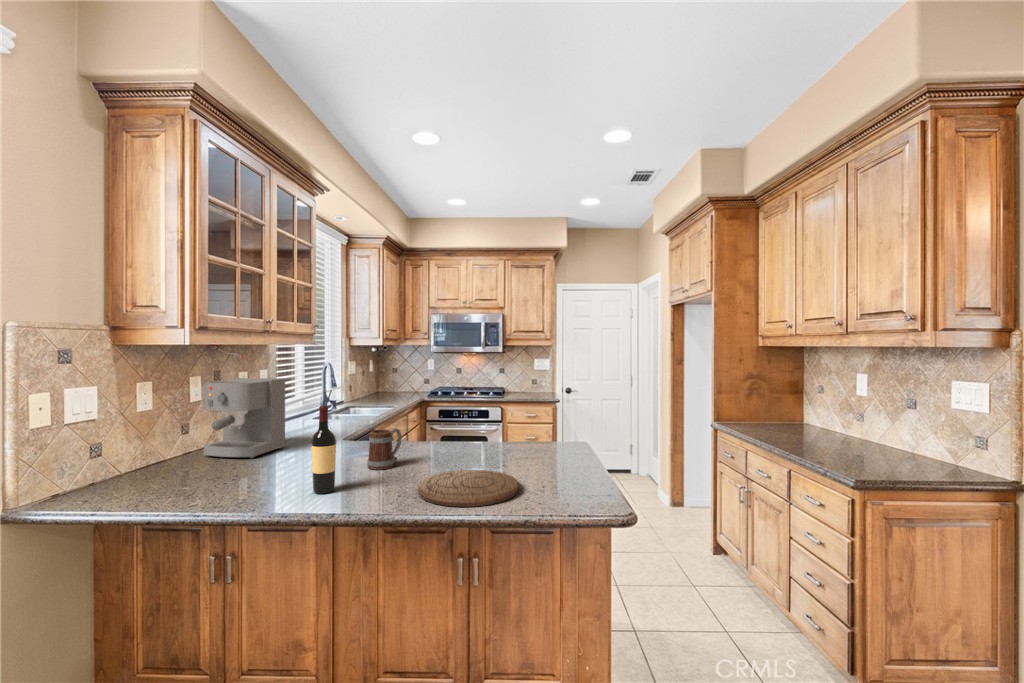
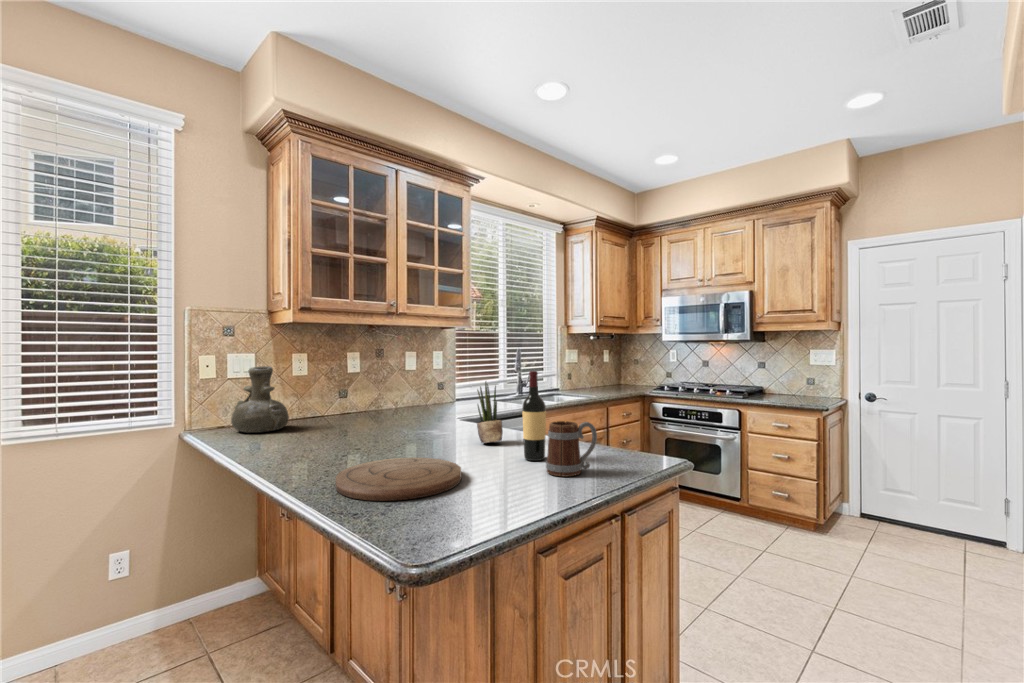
coffee maker: present [204,378,285,458] -> none [329,355,406,424]
potted plant: none [425,401,452,455] -> present [477,382,503,443]
vase: none [79,402,180,491] -> present [231,366,289,433]
wine bottle: present [312,406,336,494] -> present [522,371,546,461]
mug: present [367,428,402,470] -> present [546,421,597,476]

